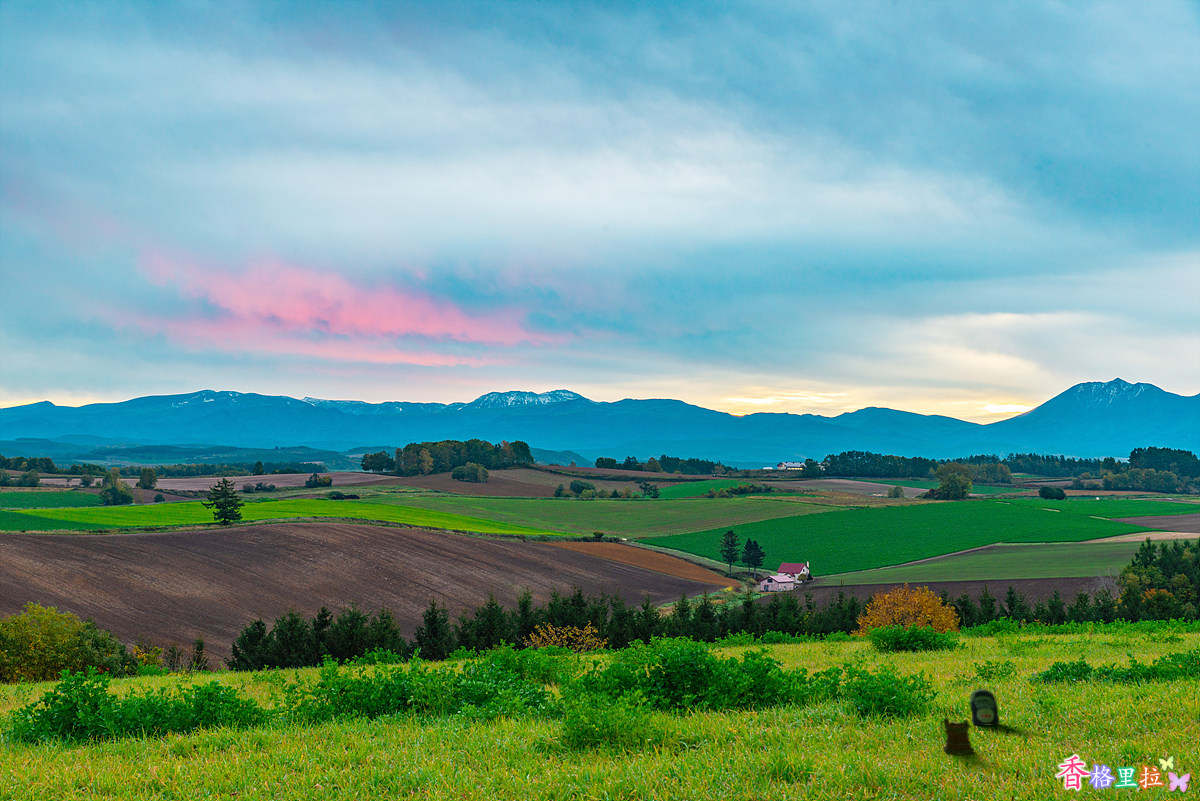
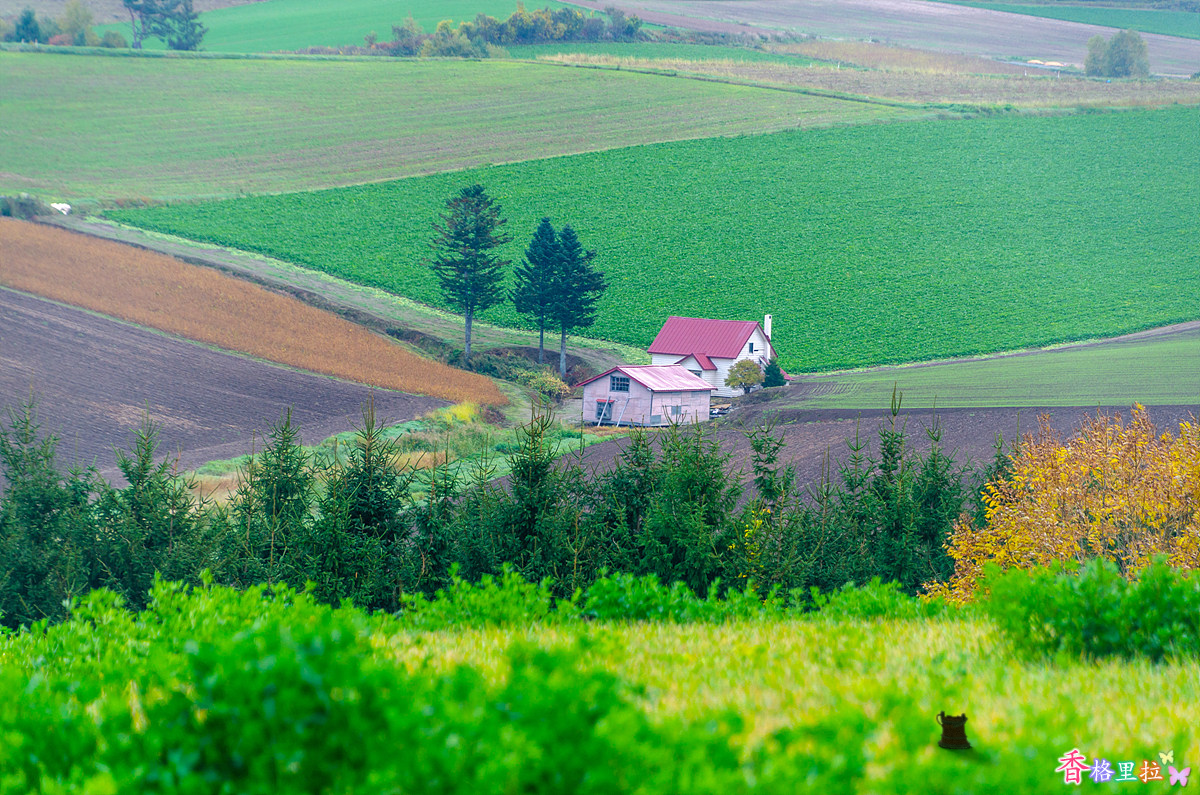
backpack: present [970,689,999,726] -> none [965,681,995,720]

